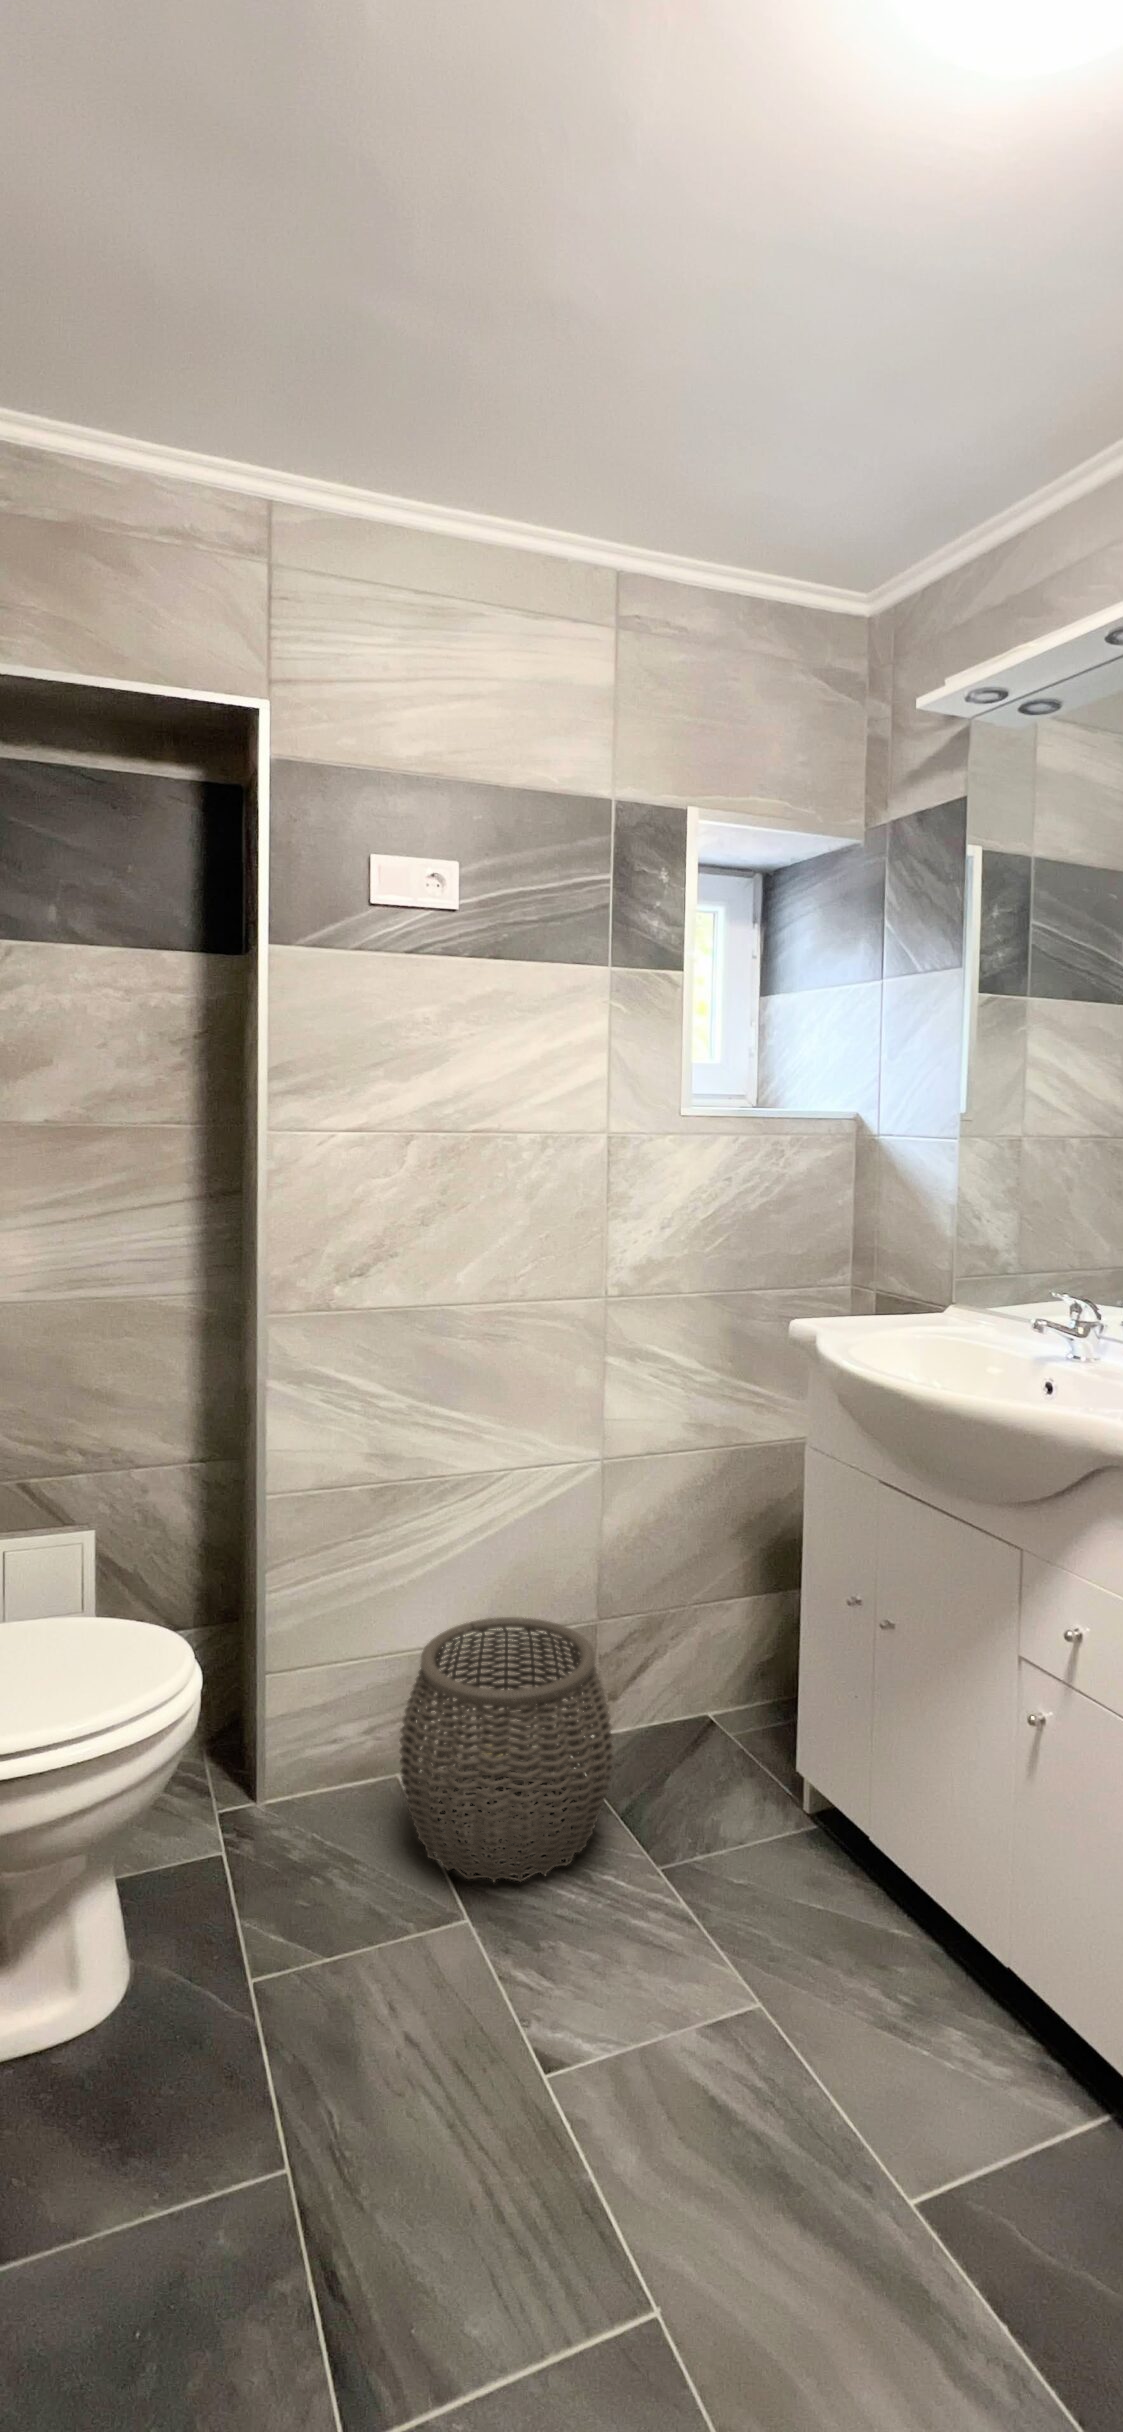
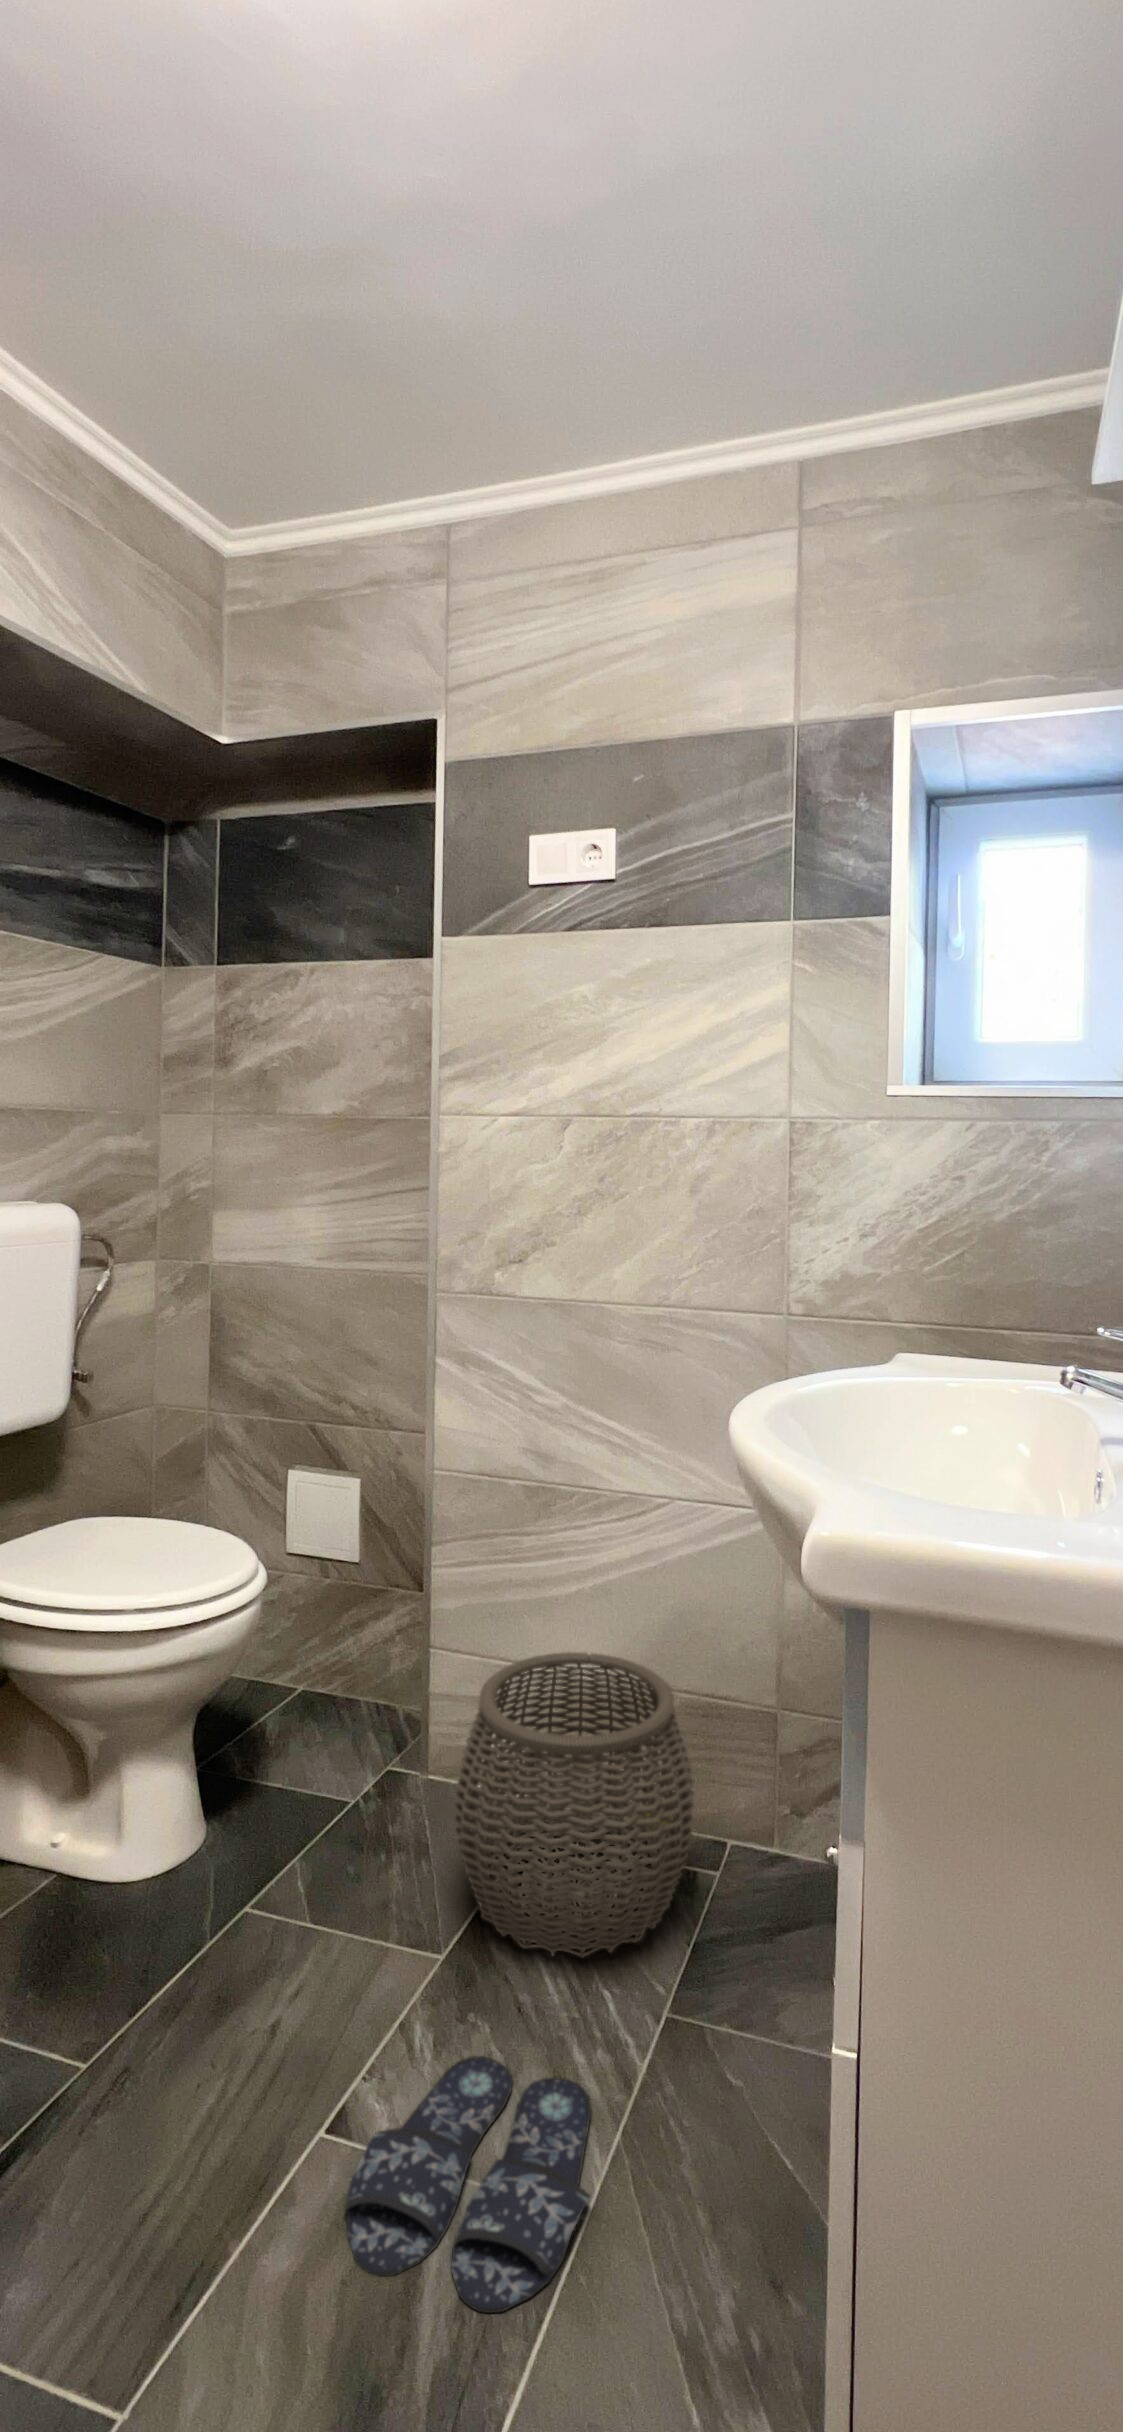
slippers: none [574,1937,783,2123] -> present [345,2056,591,2313]

